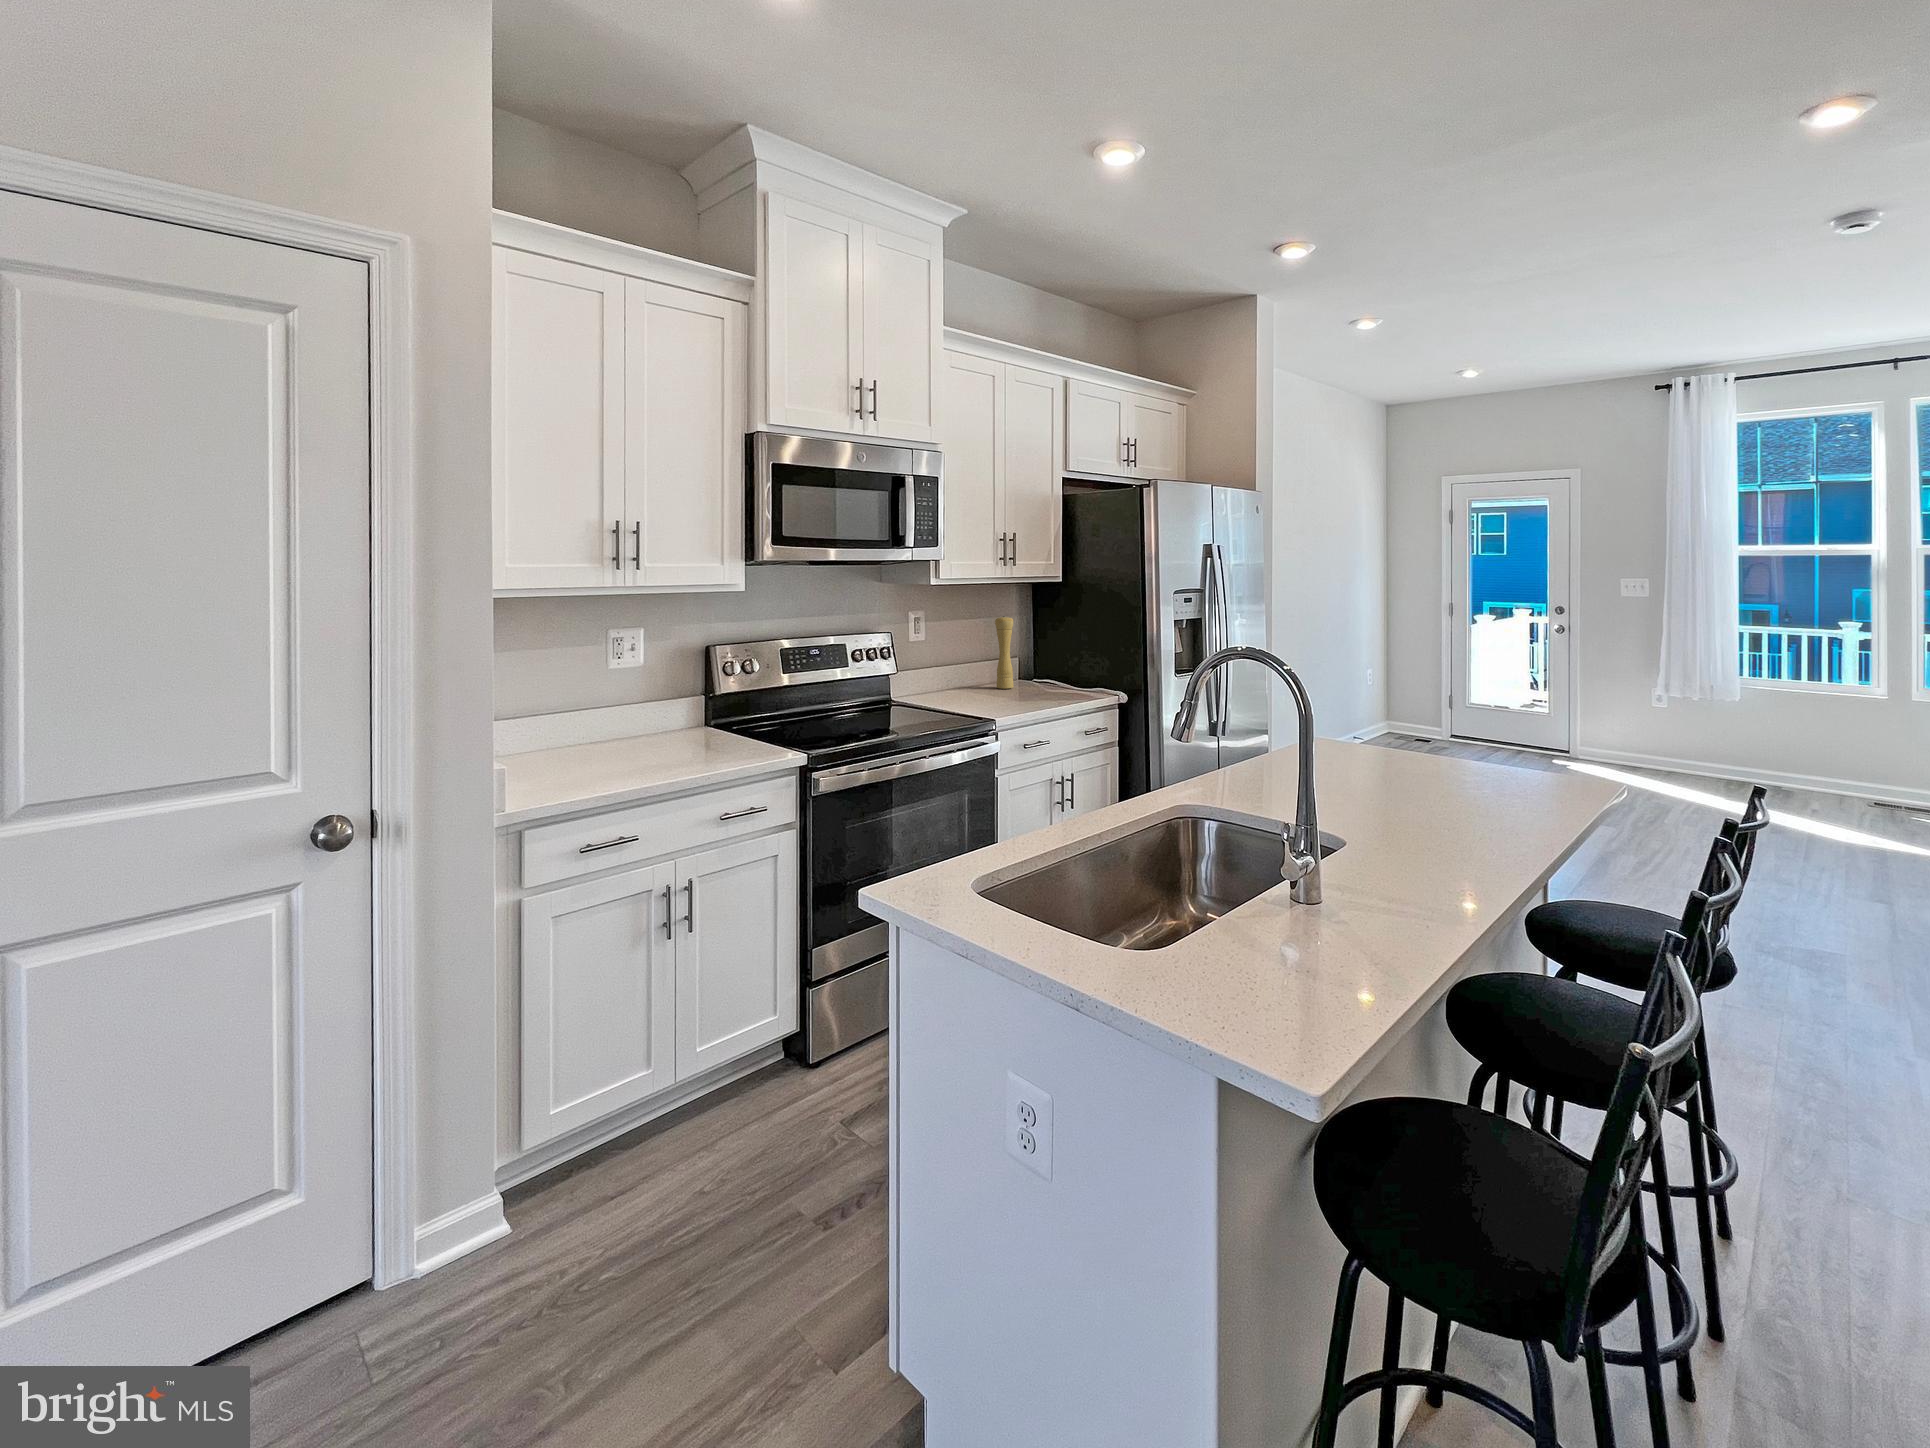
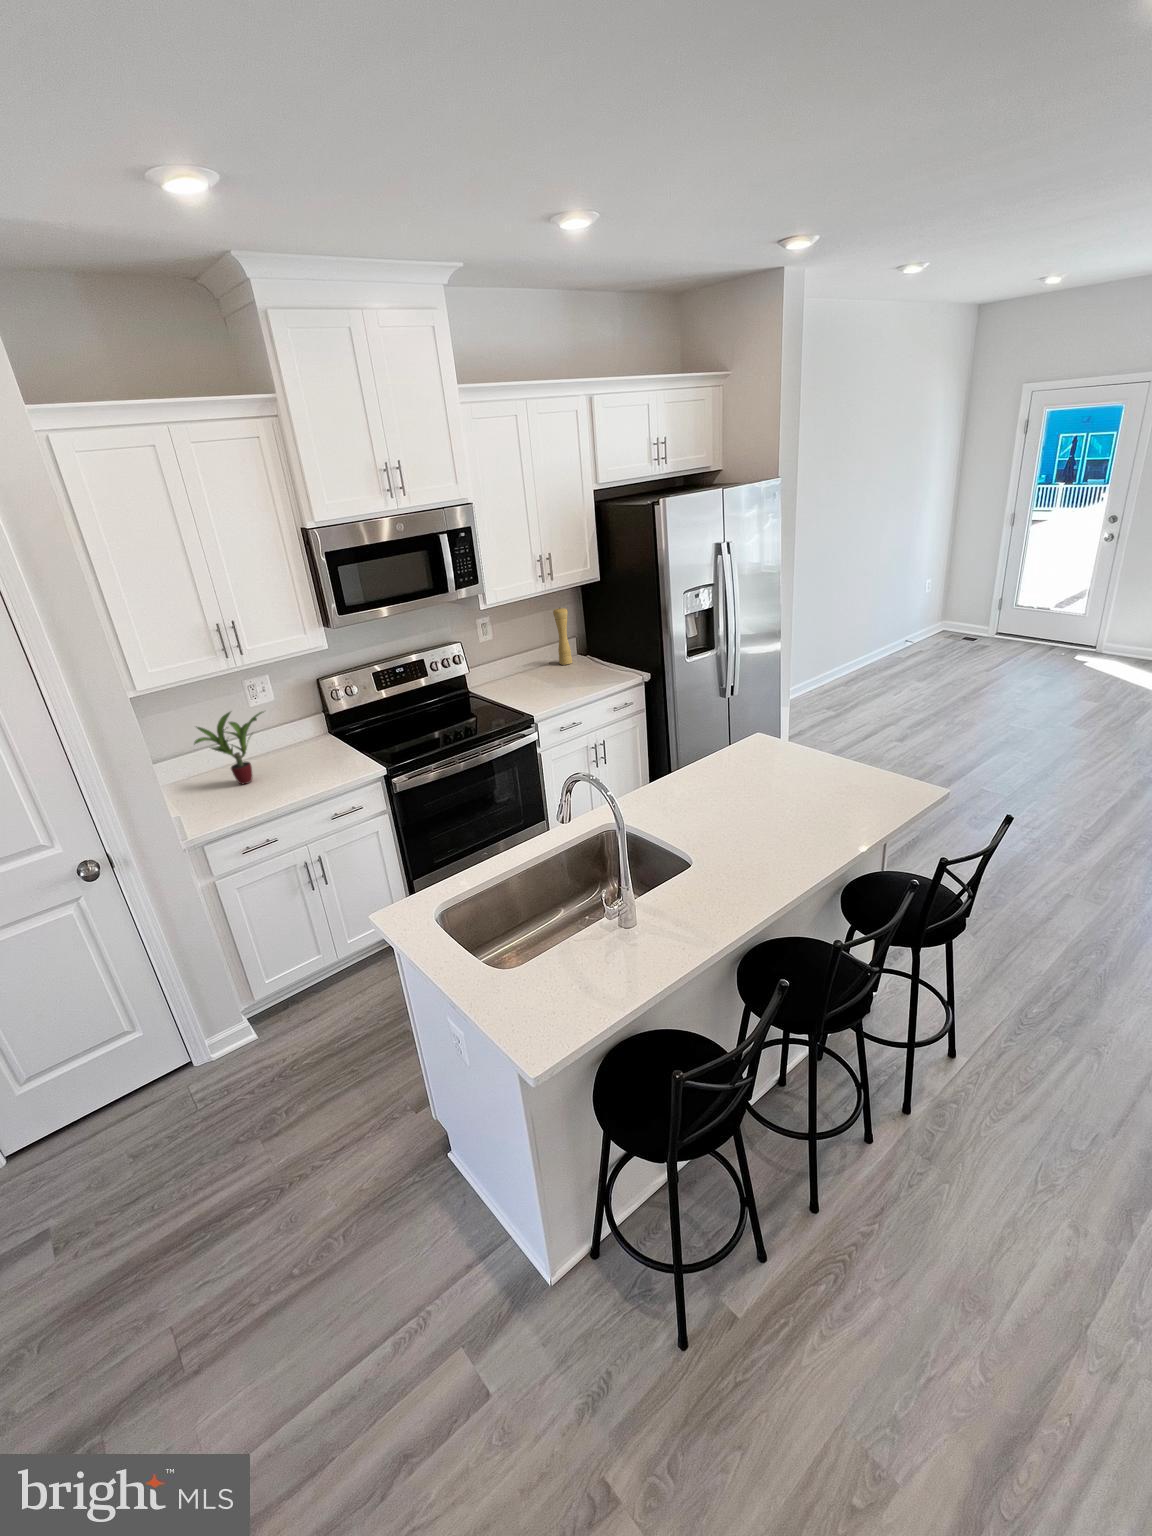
potted plant: none [546,655,650,759] -> present [194,712,263,784]

